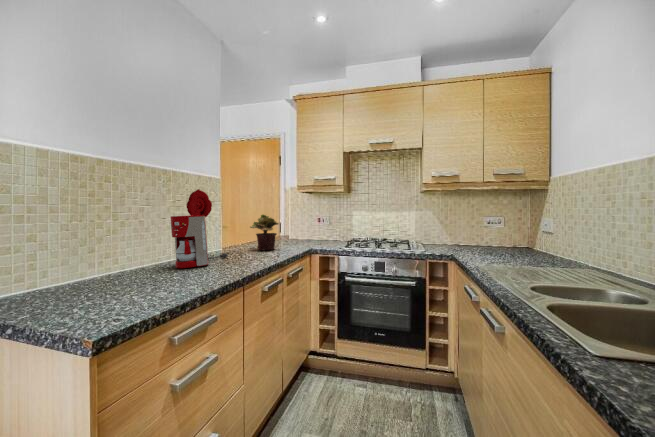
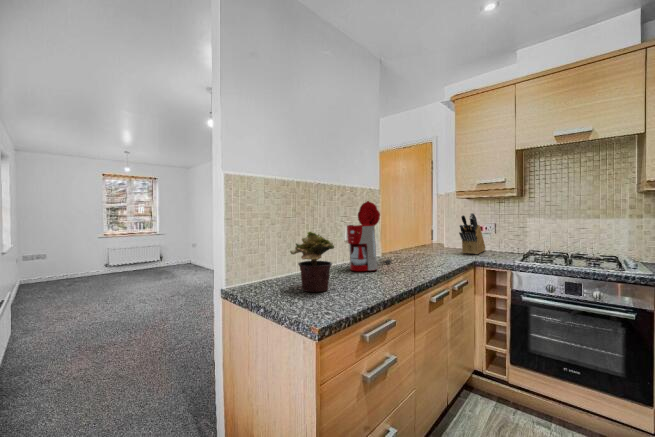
knife block: none [298,206,322,244] -> present [459,213,485,254]
potted plant: present [250,215,278,250] -> present [290,232,334,292]

